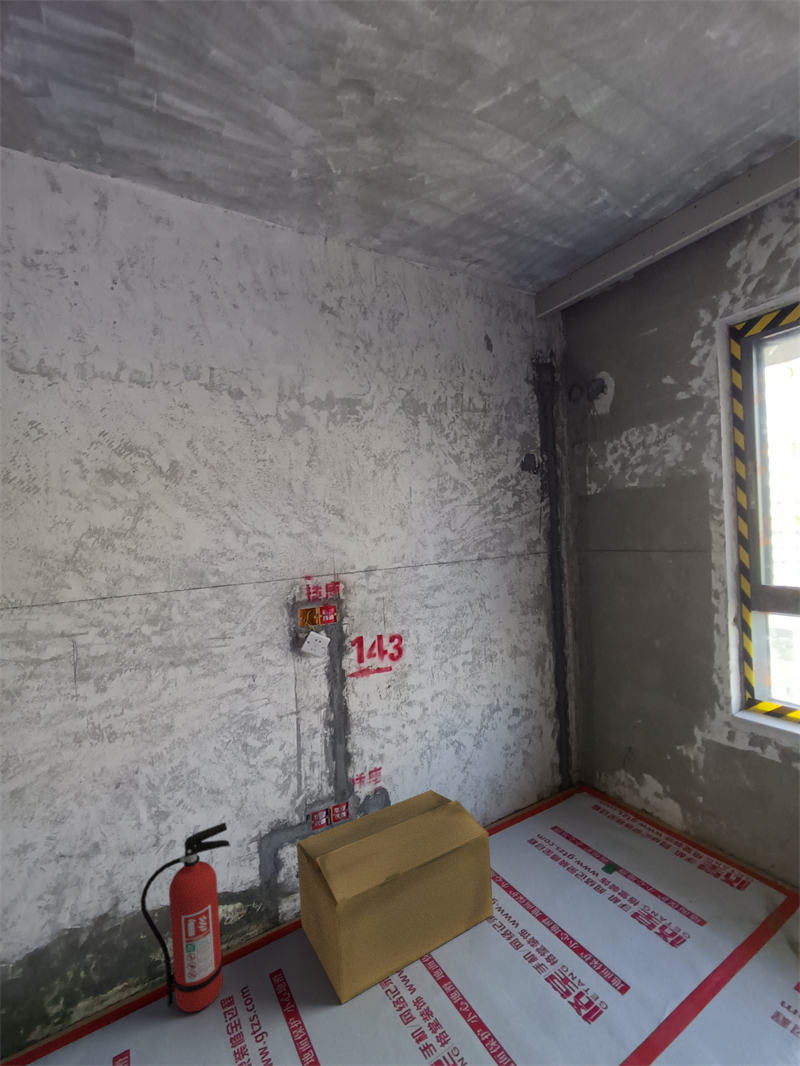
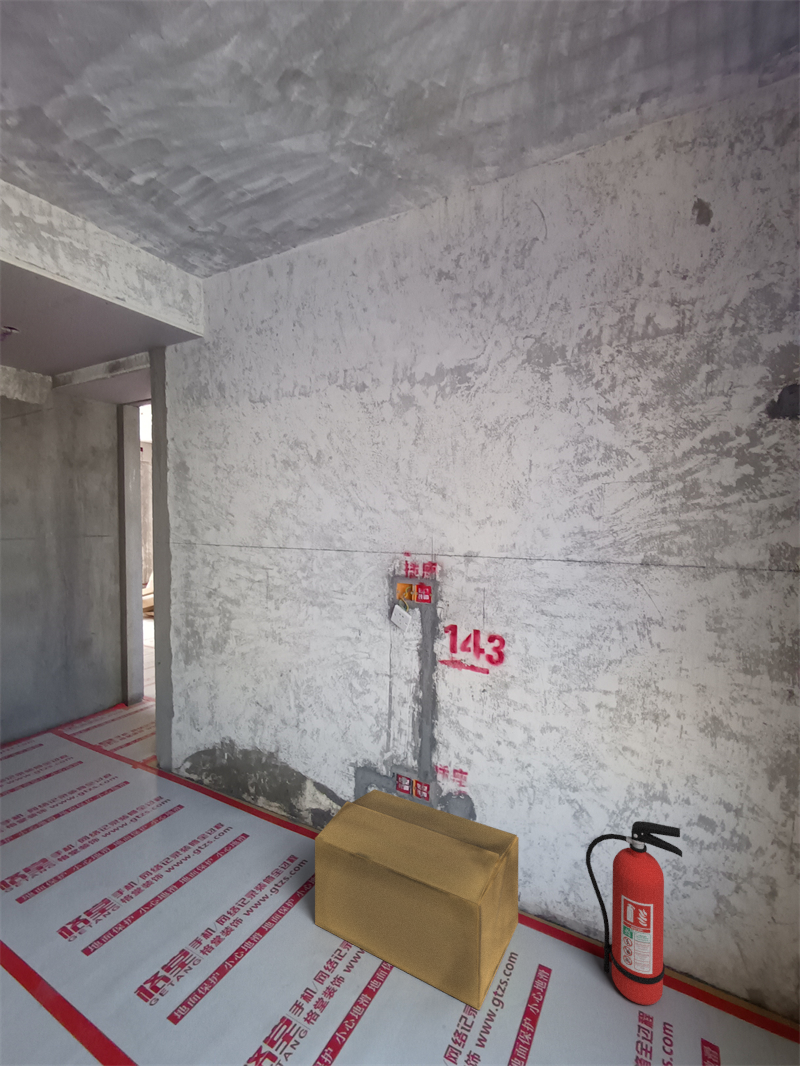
fire extinguisher: present [141,823,230,1012] -> present [586,819,682,1005]

